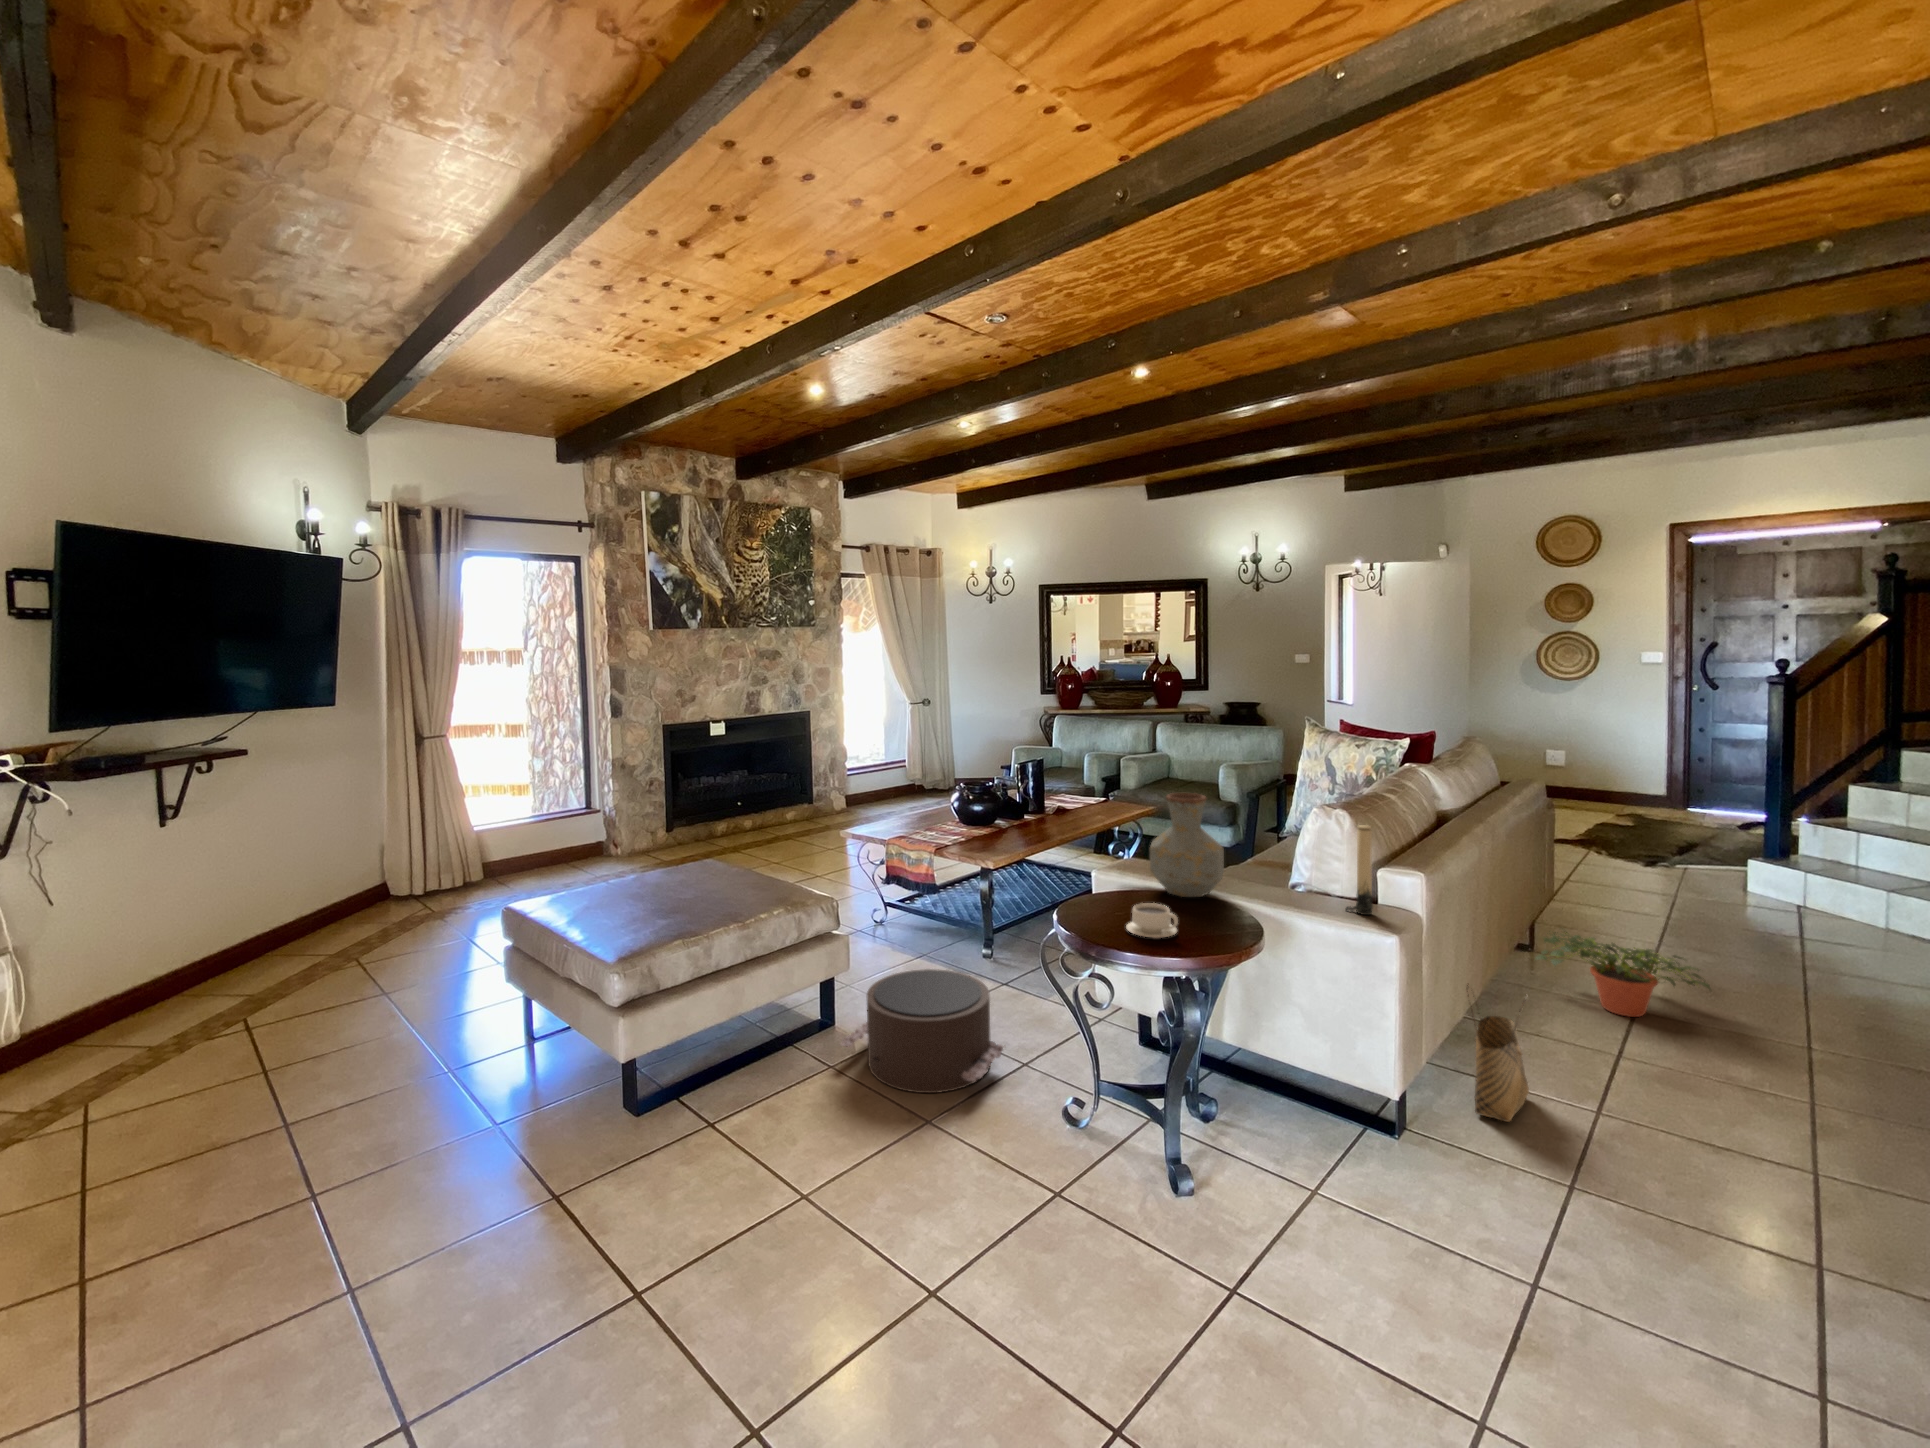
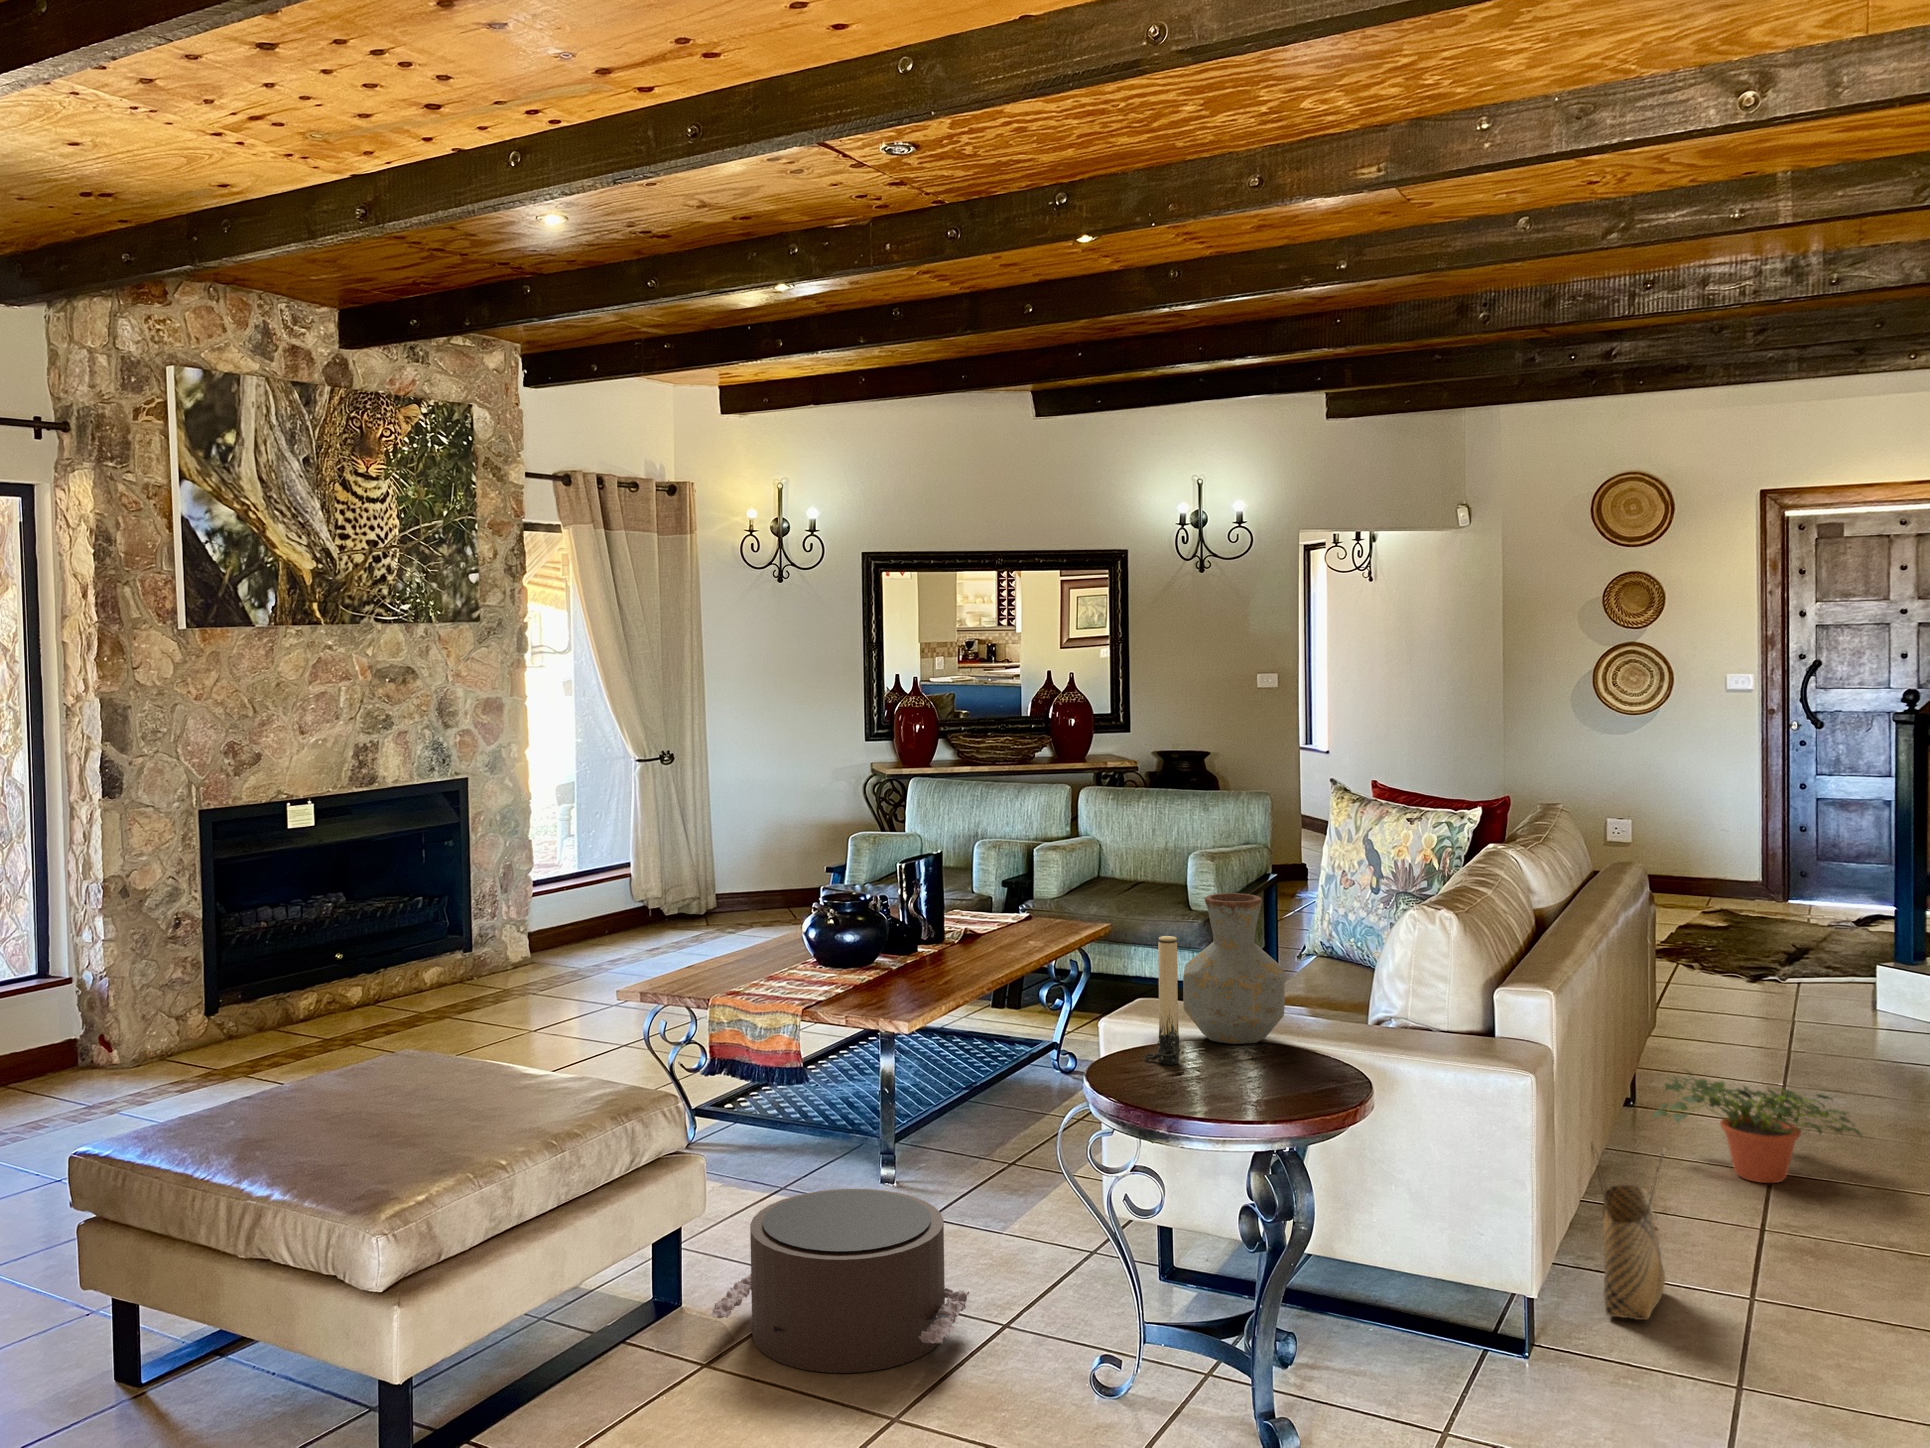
candle: present [1346,825,1373,915] -> present [1145,936,1180,1064]
teacup: present [1126,903,1178,938] -> none [1180,1049,1255,1095]

